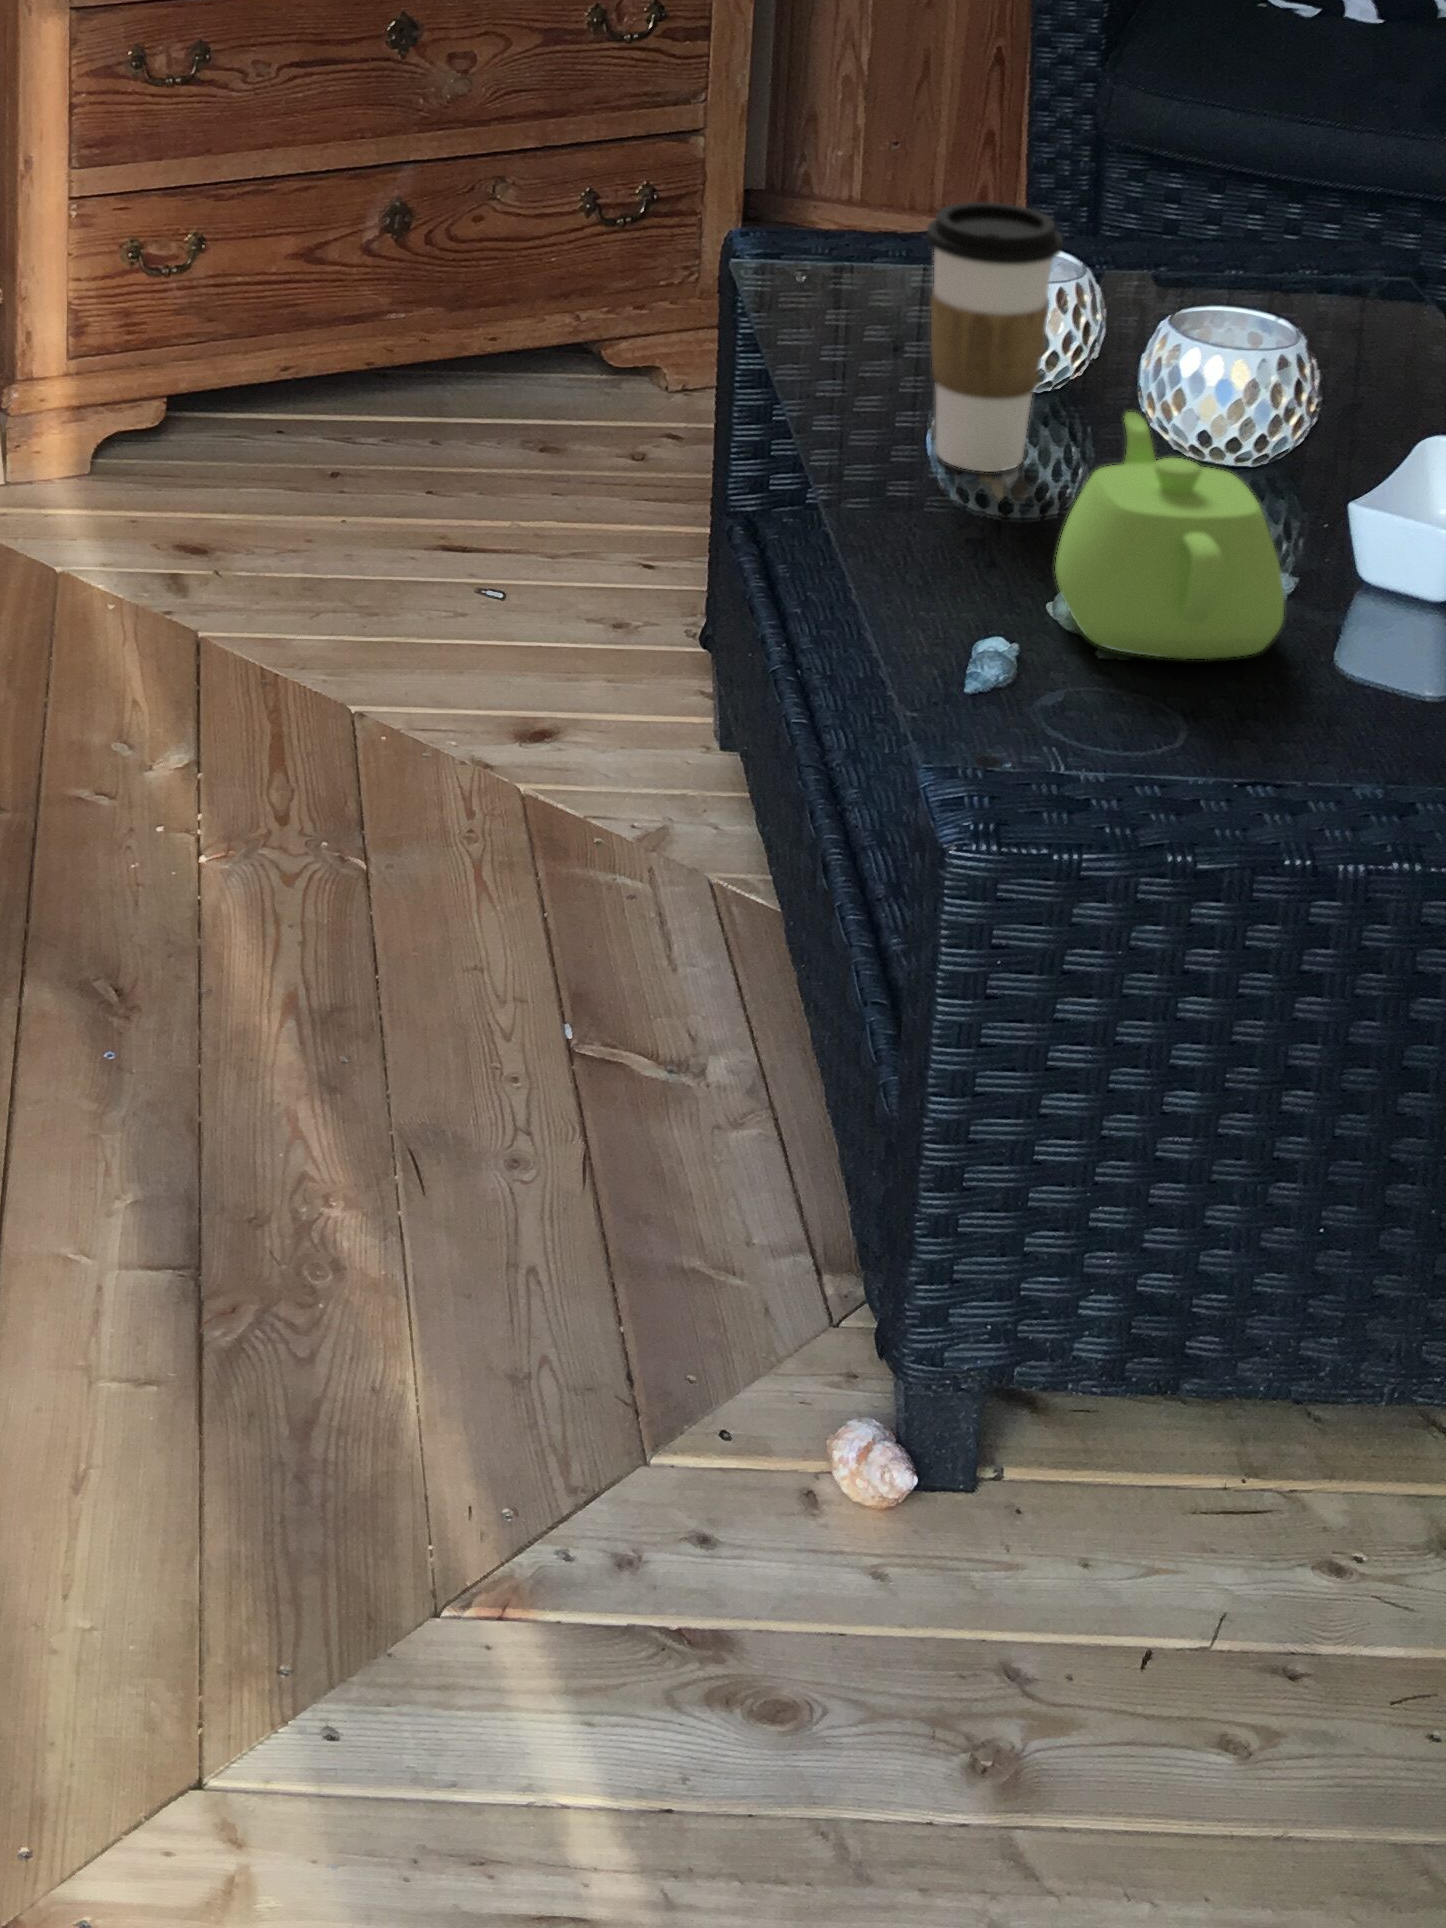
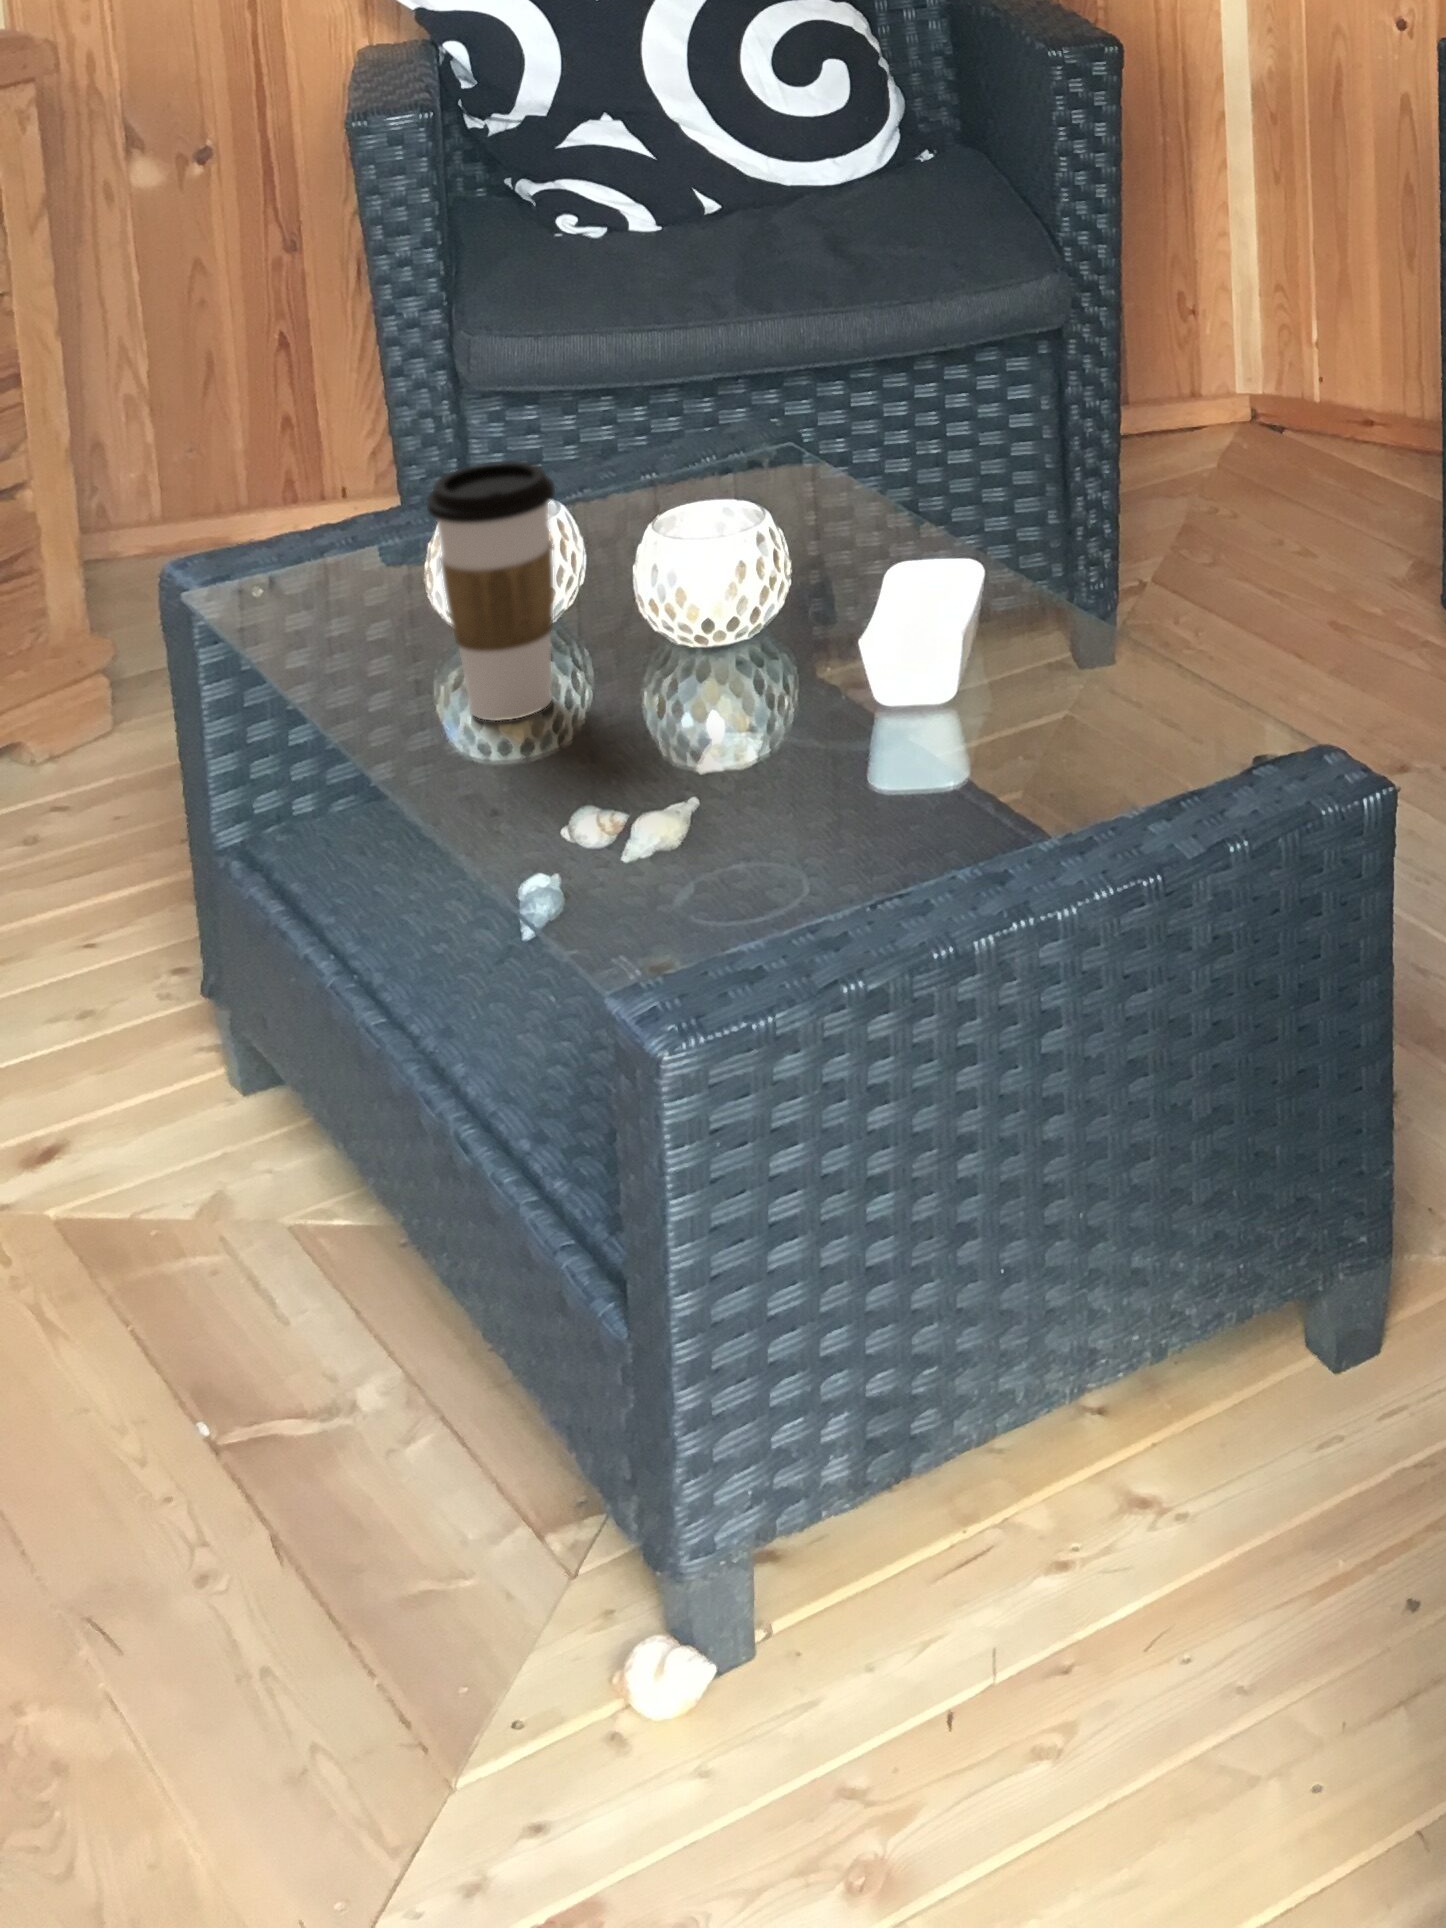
teapot: present [1055,412,1284,659] -> none [637,618,845,834]

